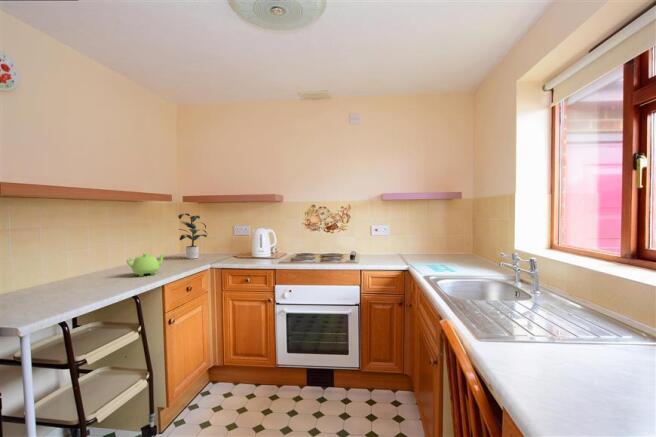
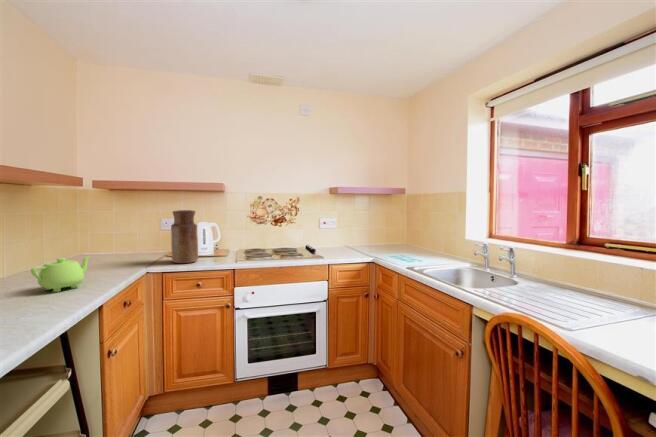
potted plant: present [178,213,207,259] -> none [73,200,141,263]
vase: none [232,220,253,262] -> present [171,210,198,263]

